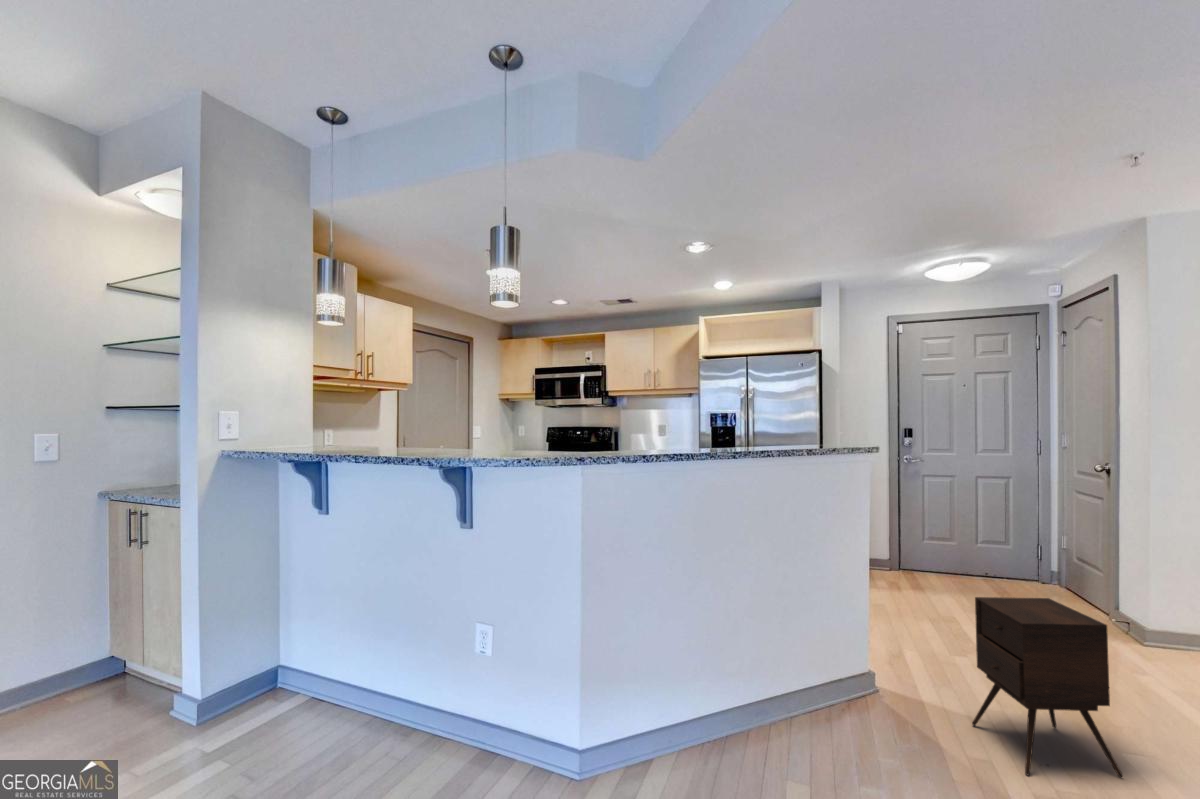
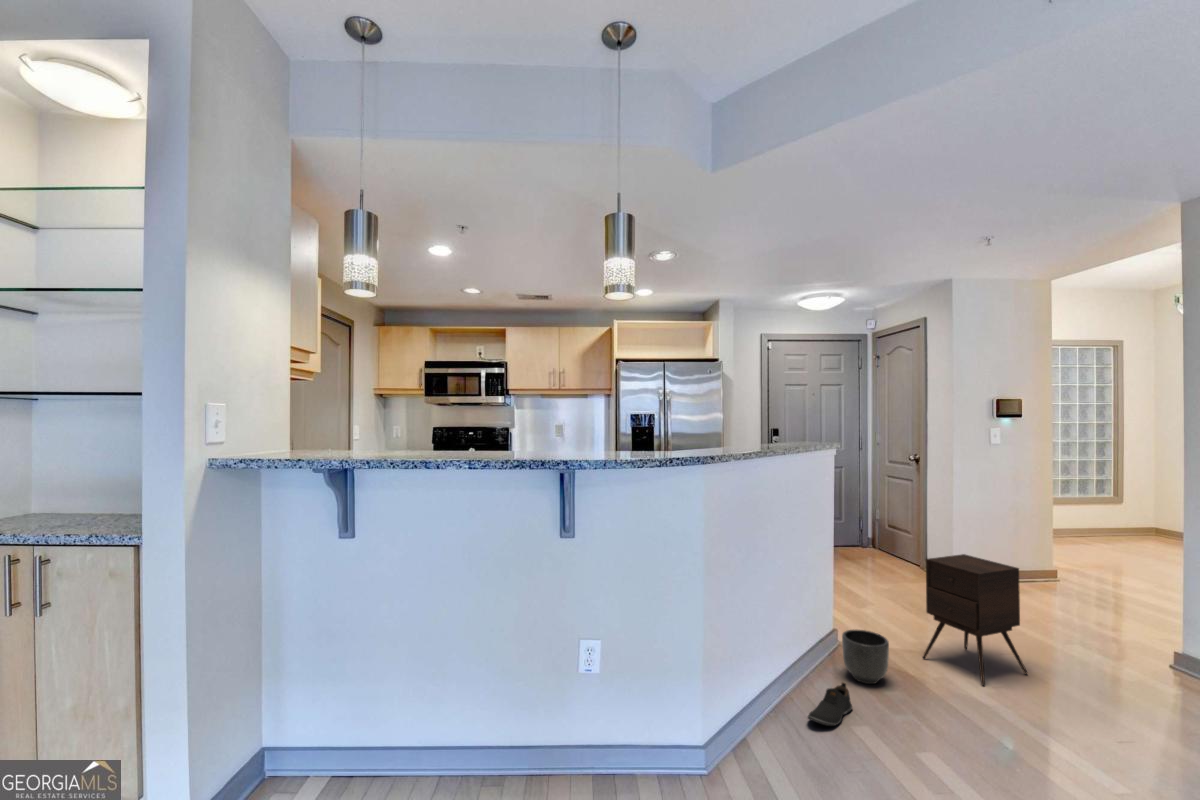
planter: none [834,670,890,739] -> present [842,630,889,684]
shoe: none [733,724,808,769] -> present [808,682,852,726]

